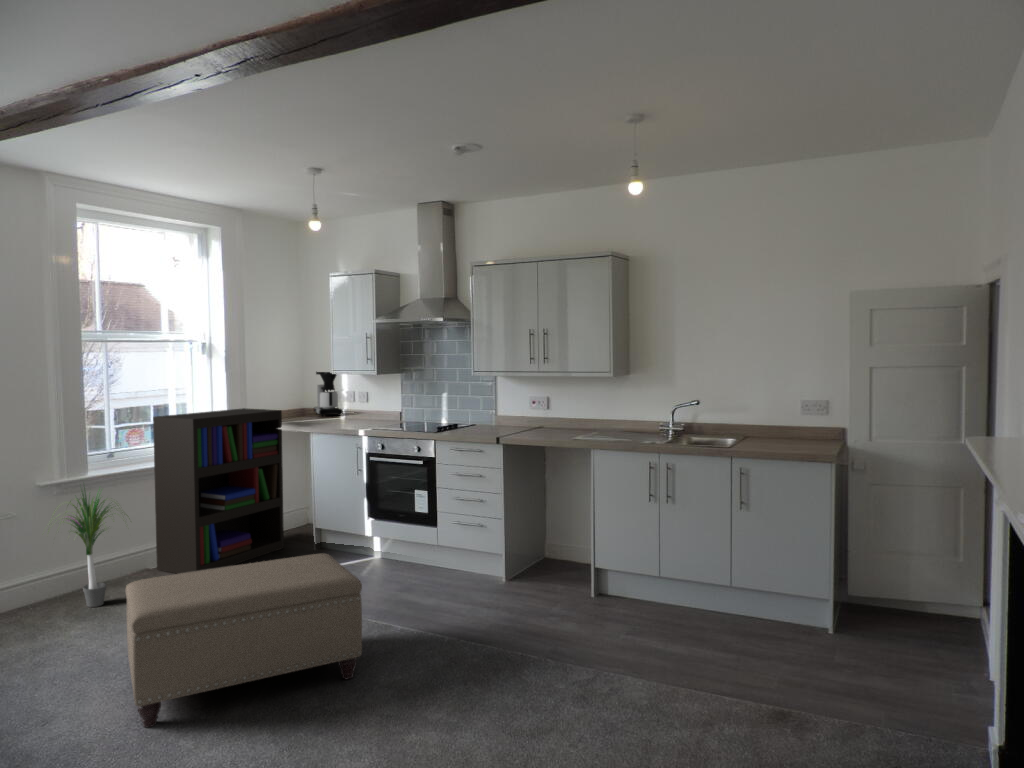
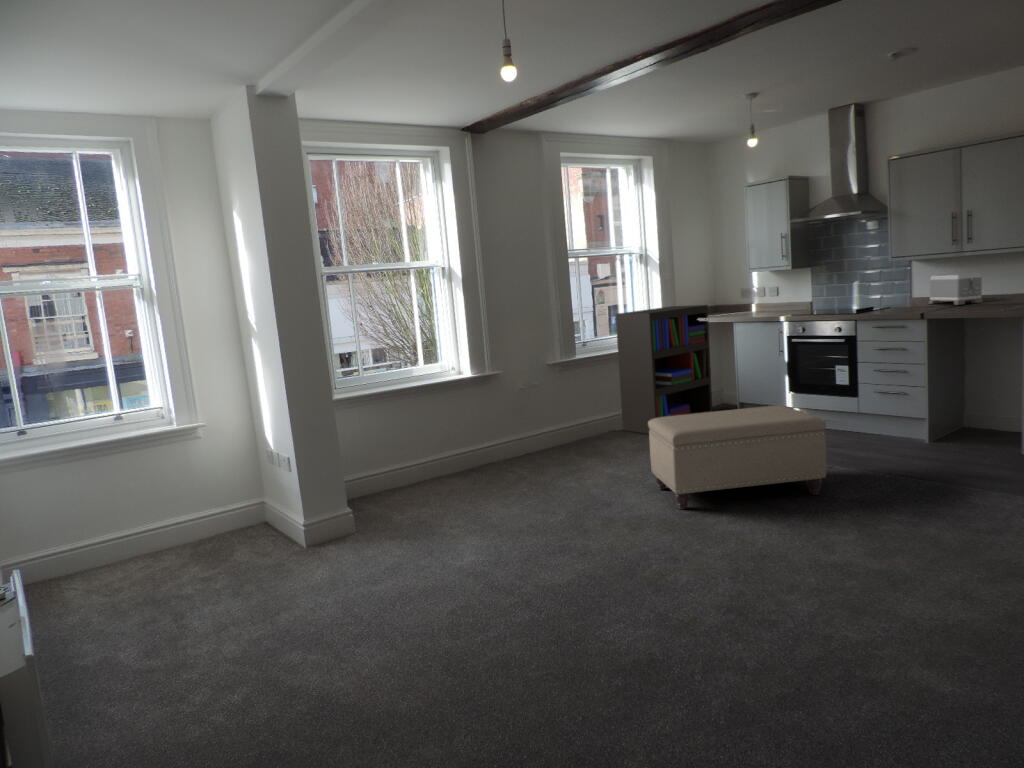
coffee maker: present [313,372,343,416] -> none [725,271,753,310]
toaster: none [510,393,559,428] -> present [929,273,983,305]
potted plant: present [48,491,112,607] -> none [560,359,619,449]

